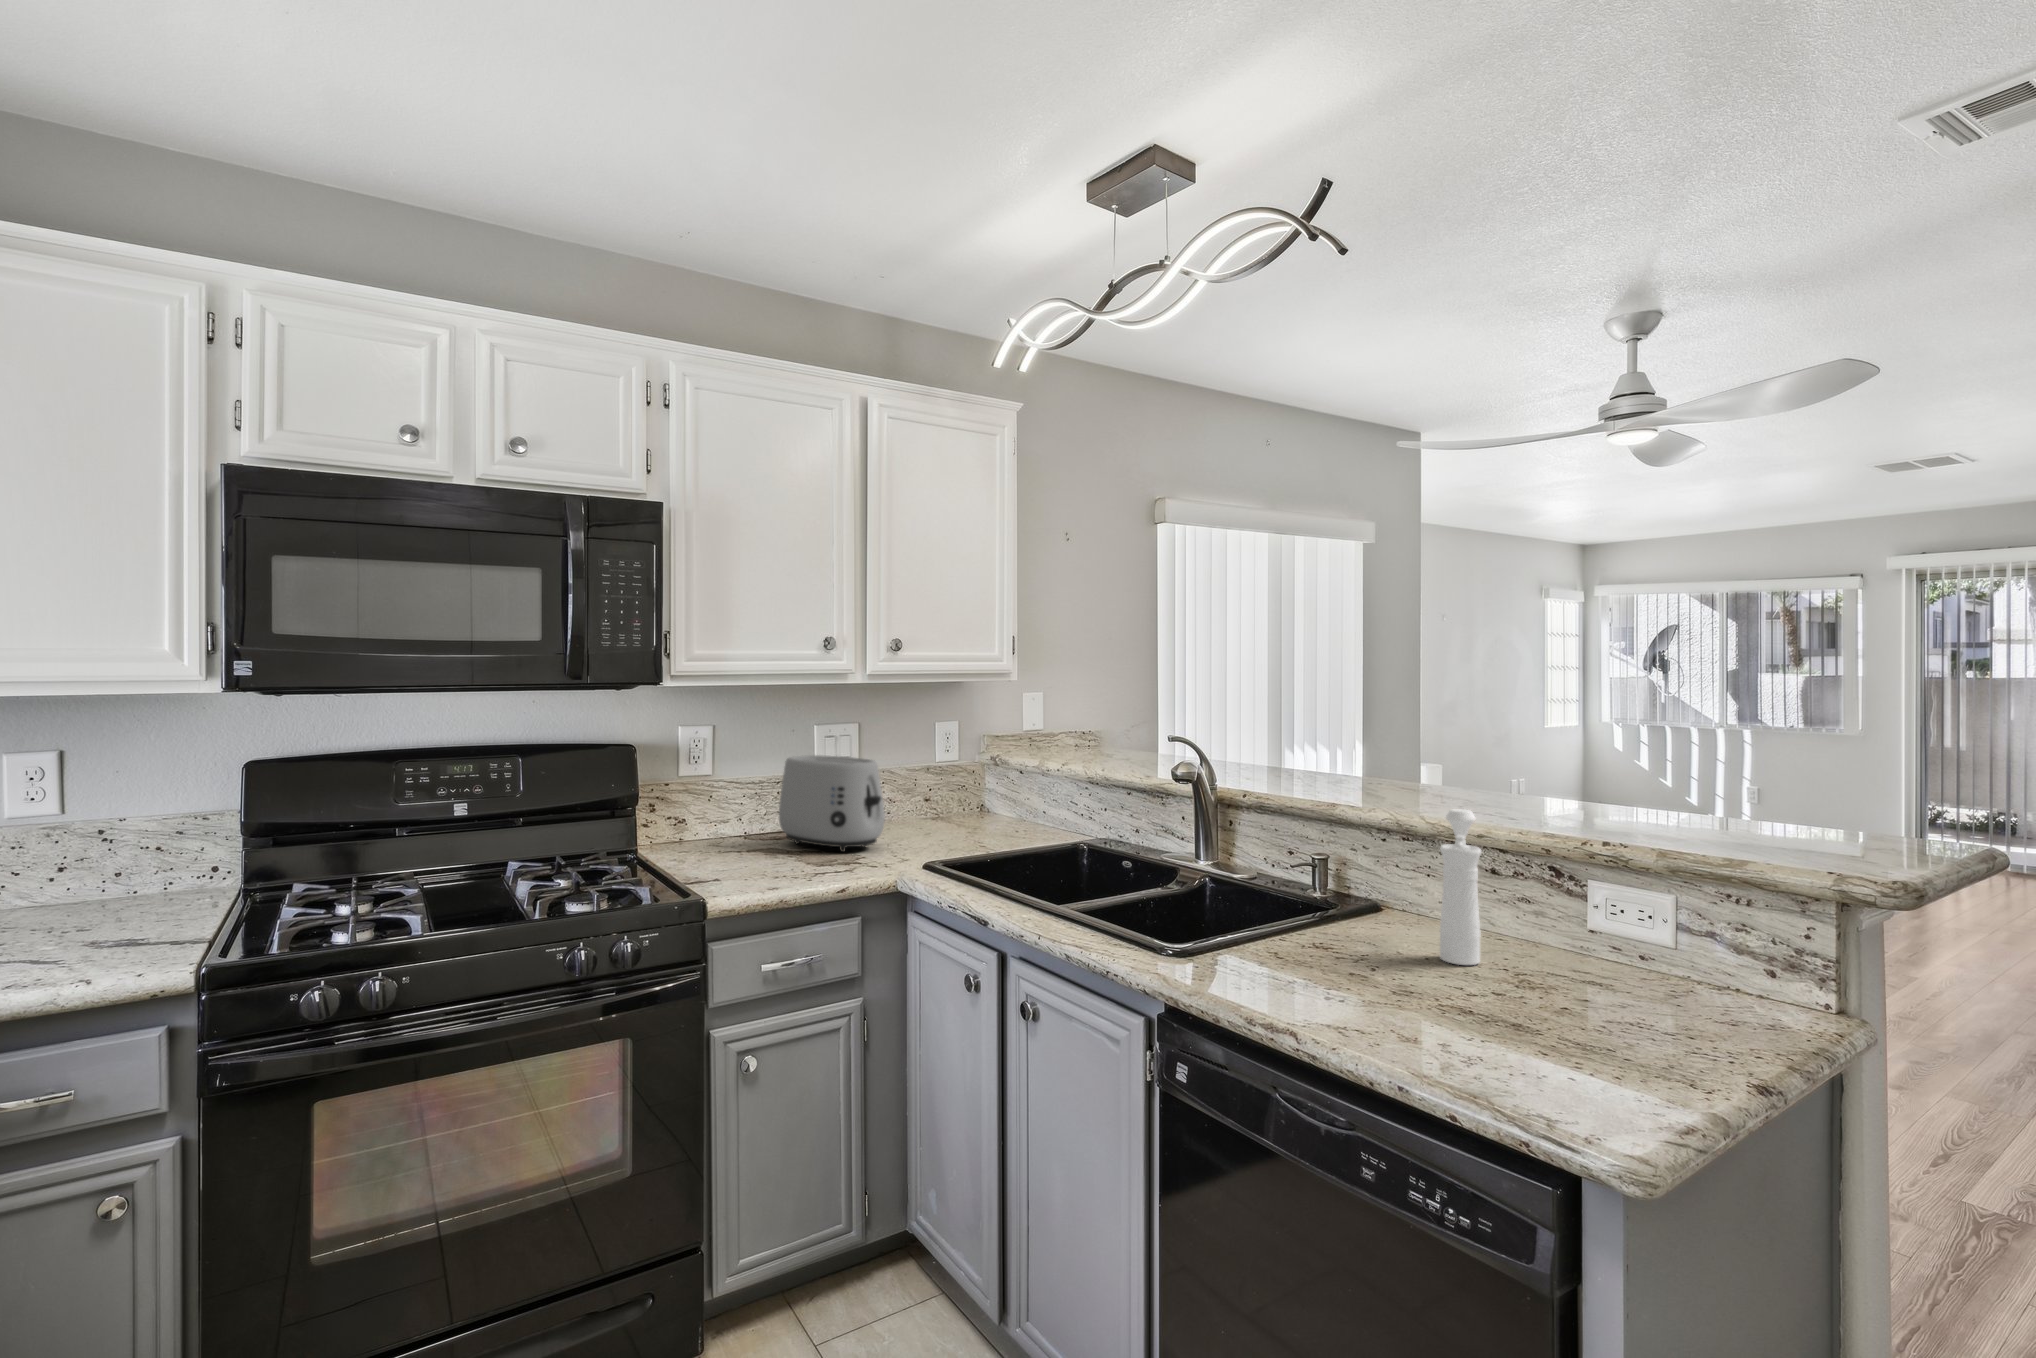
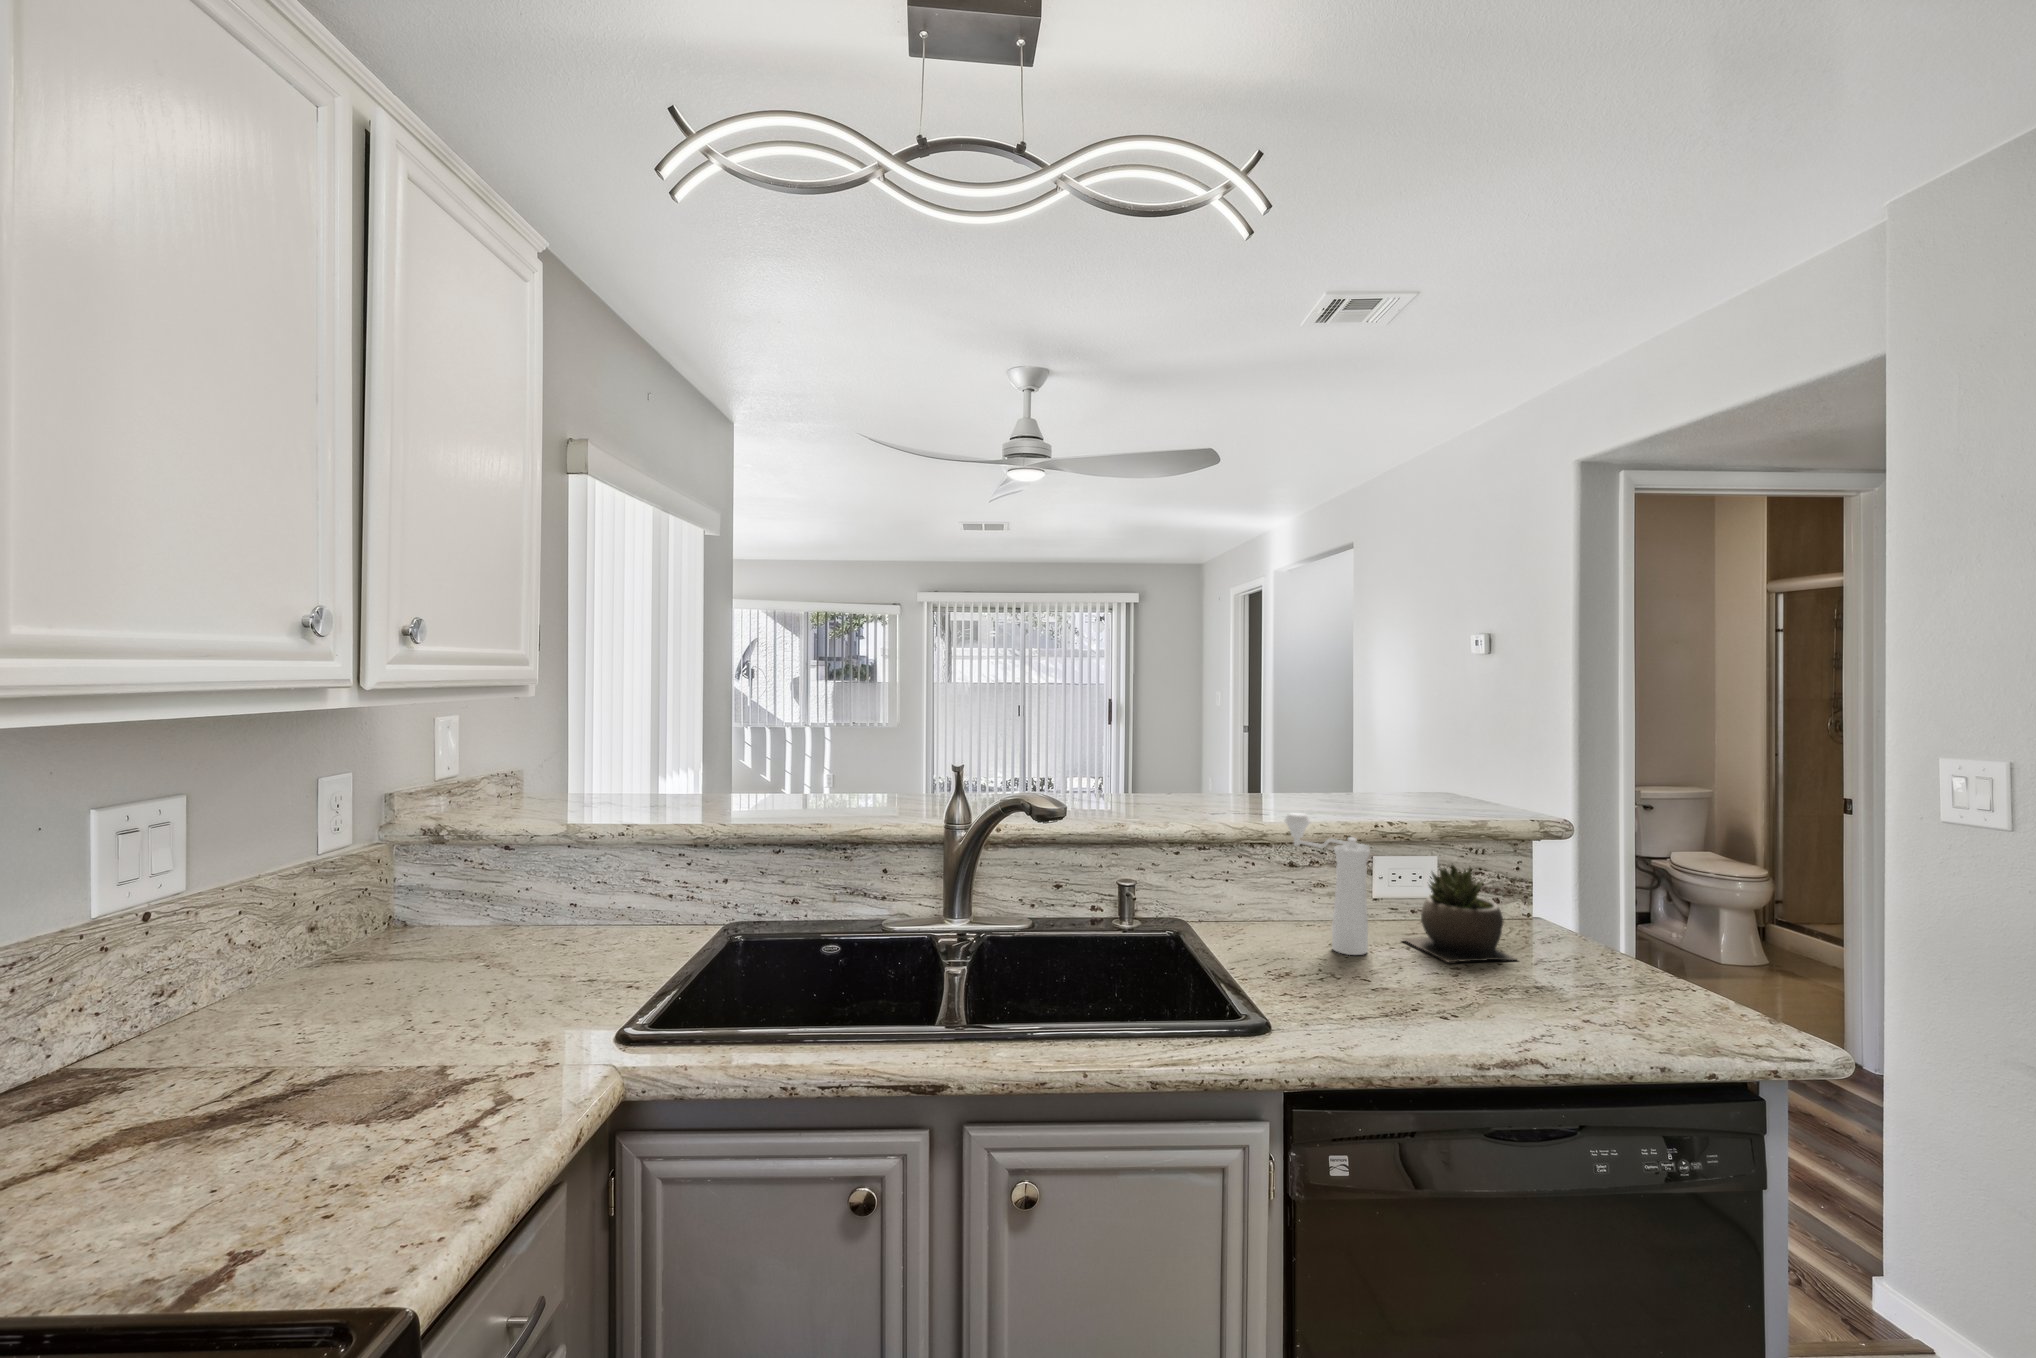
toaster: present [779,755,885,852] -> none [111,869,464,1098]
succulent plant: none [1516,886,1659,1018] -> present [1403,865,1516,962]

